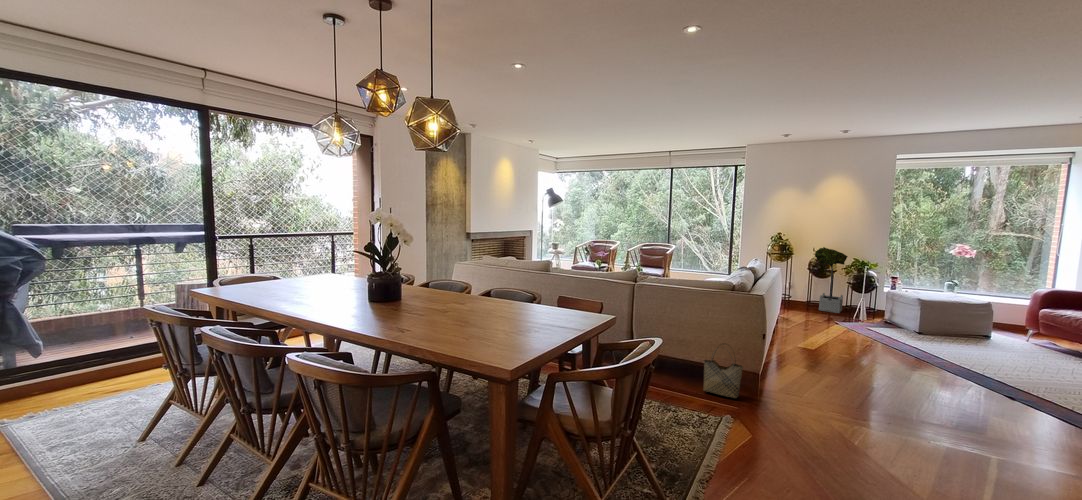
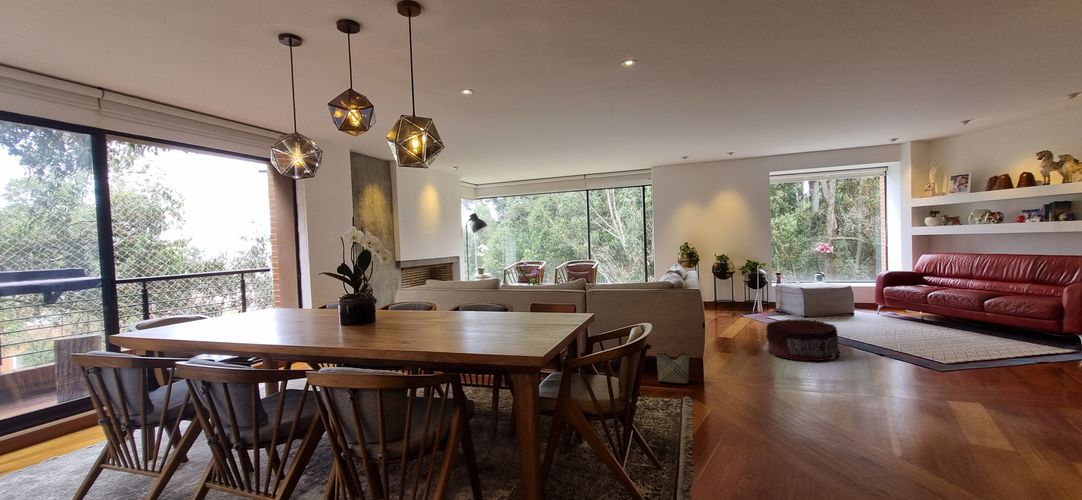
potted tree: present [815,247,848,313] -> none [717,252,743,308]
pouf: none [853,336,954,395] -> present [766,319,840,361]

